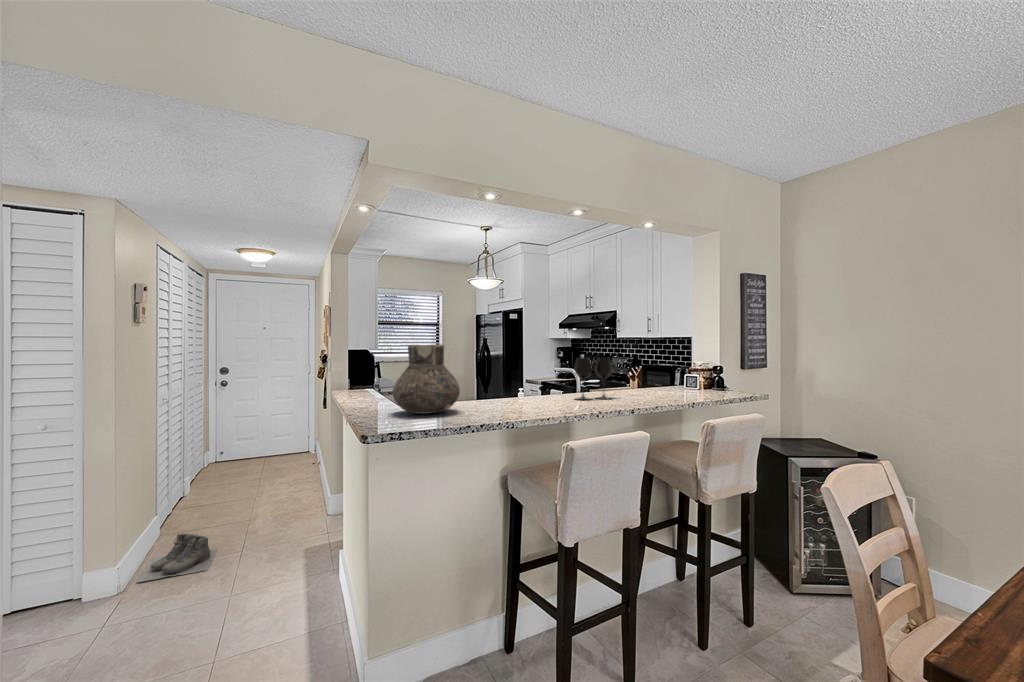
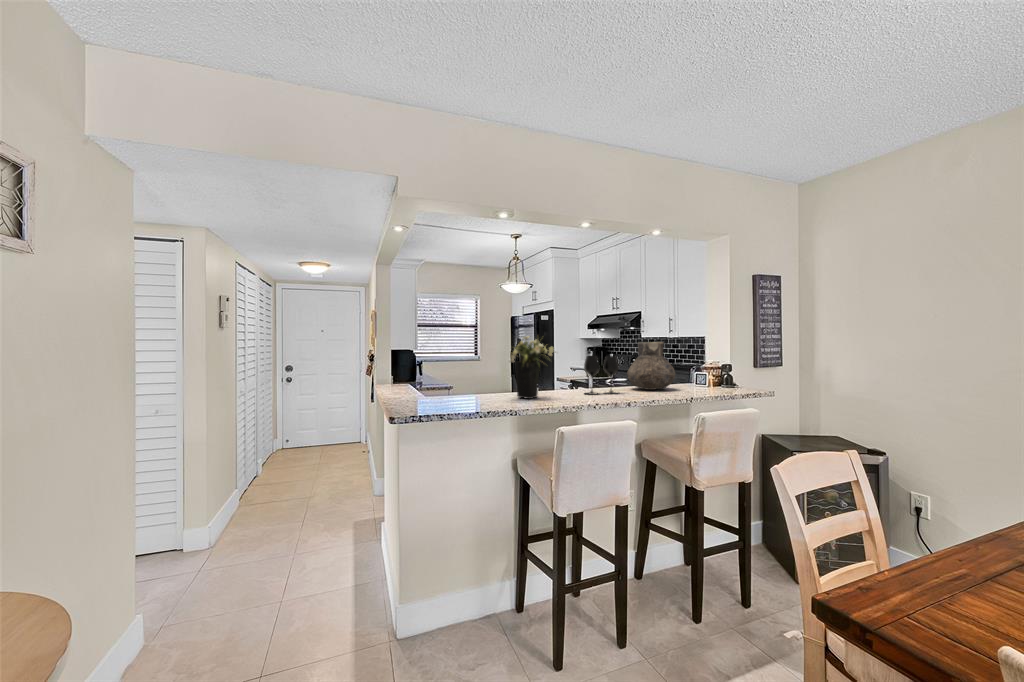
flower arrangement: none [492,333,551,407] -> present [510,336,556,399]
vase: present [392,344,460,414] -> present [627,342,675,390]
boots: present [137,533,217,582] -> none [220,505,283,543]

